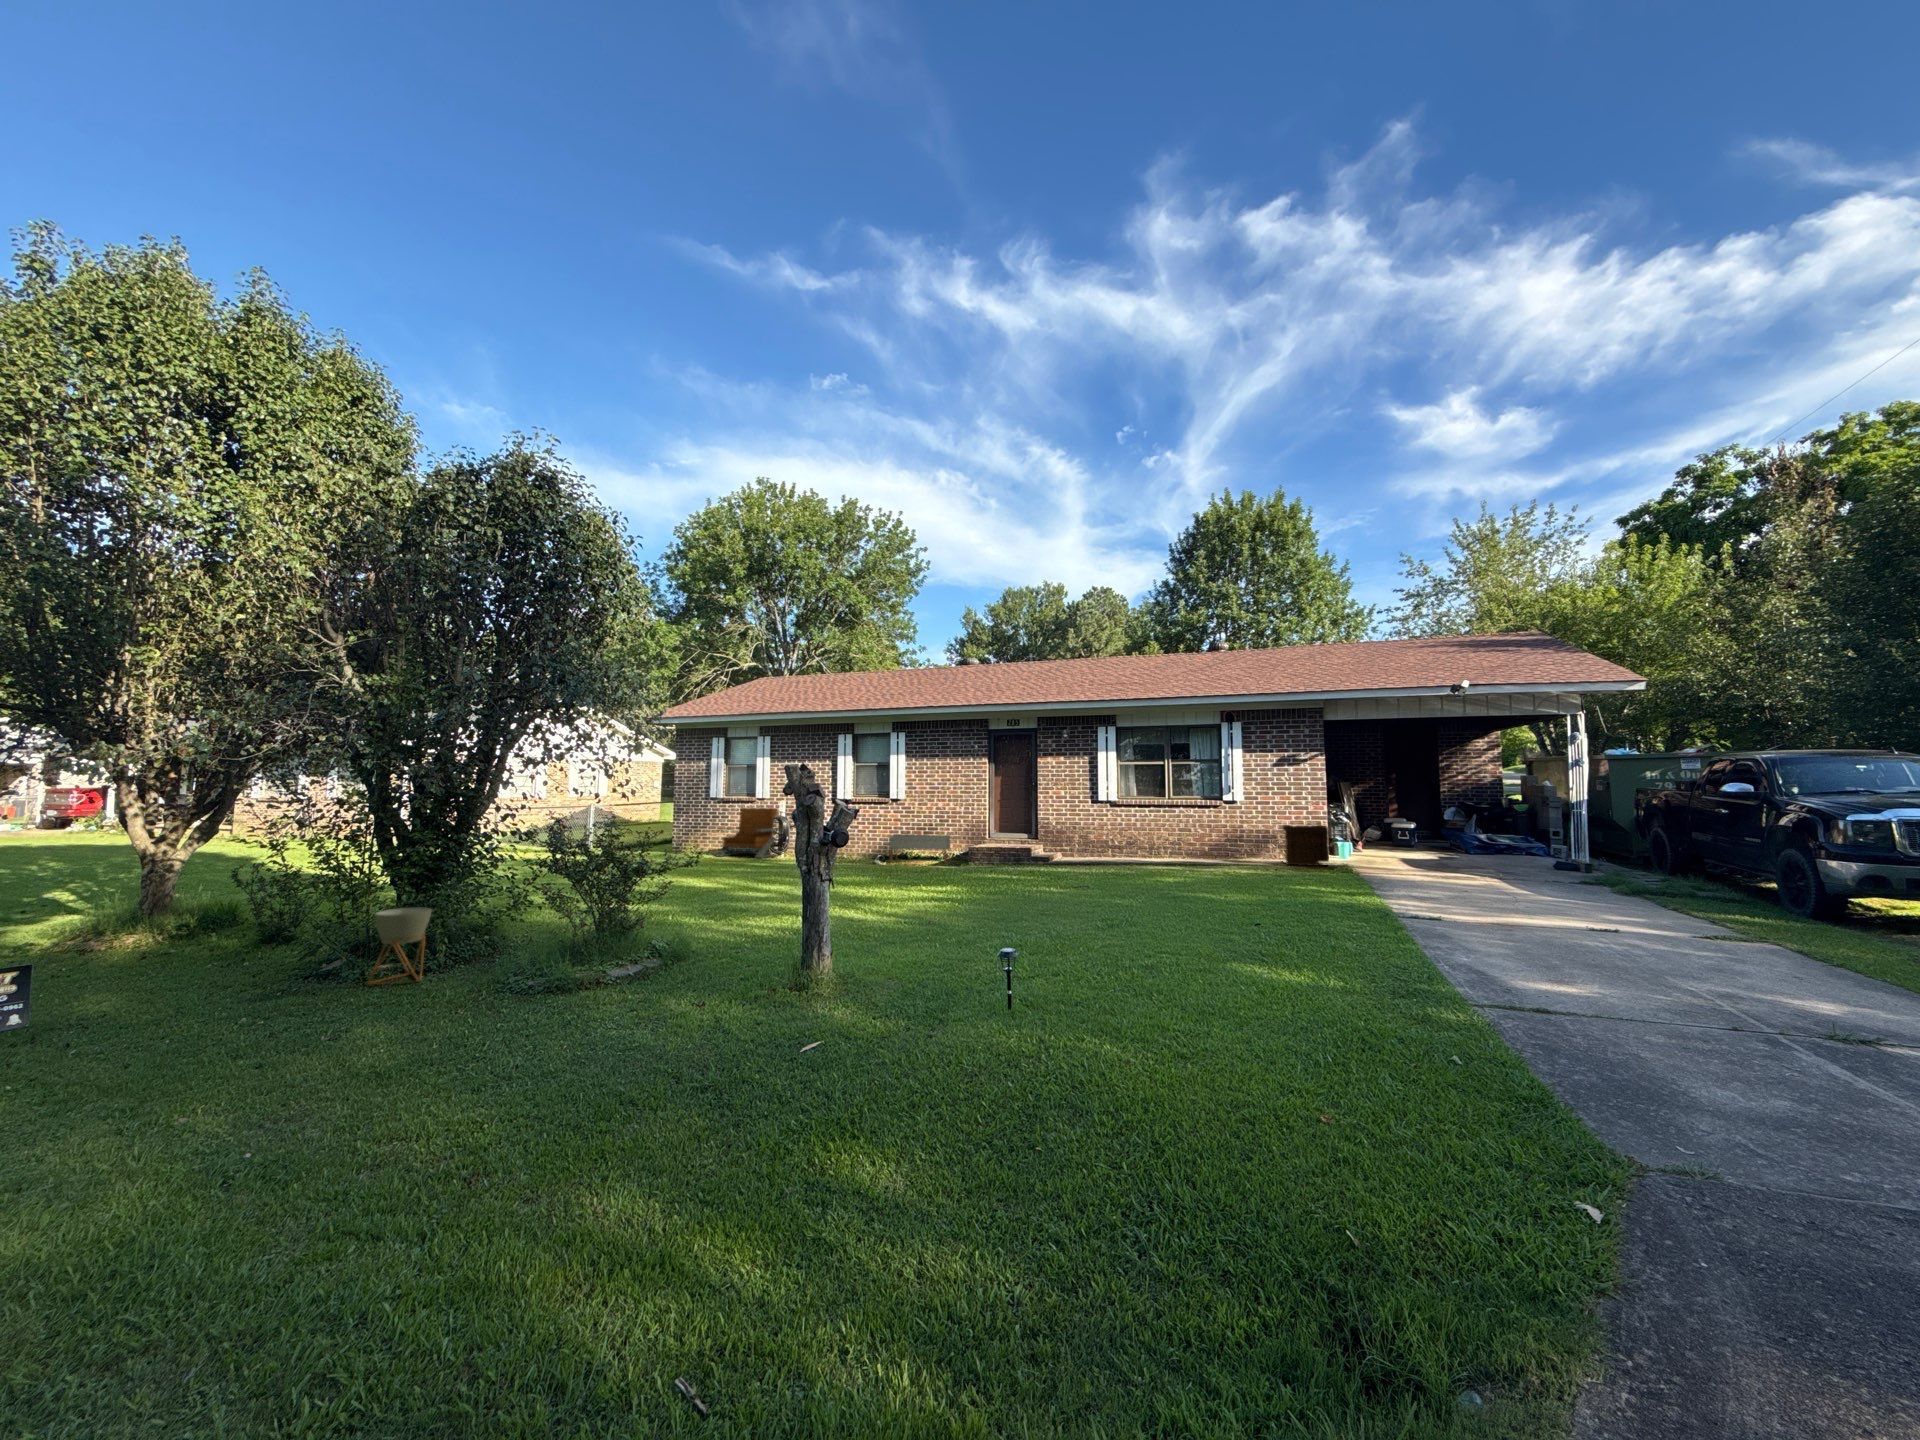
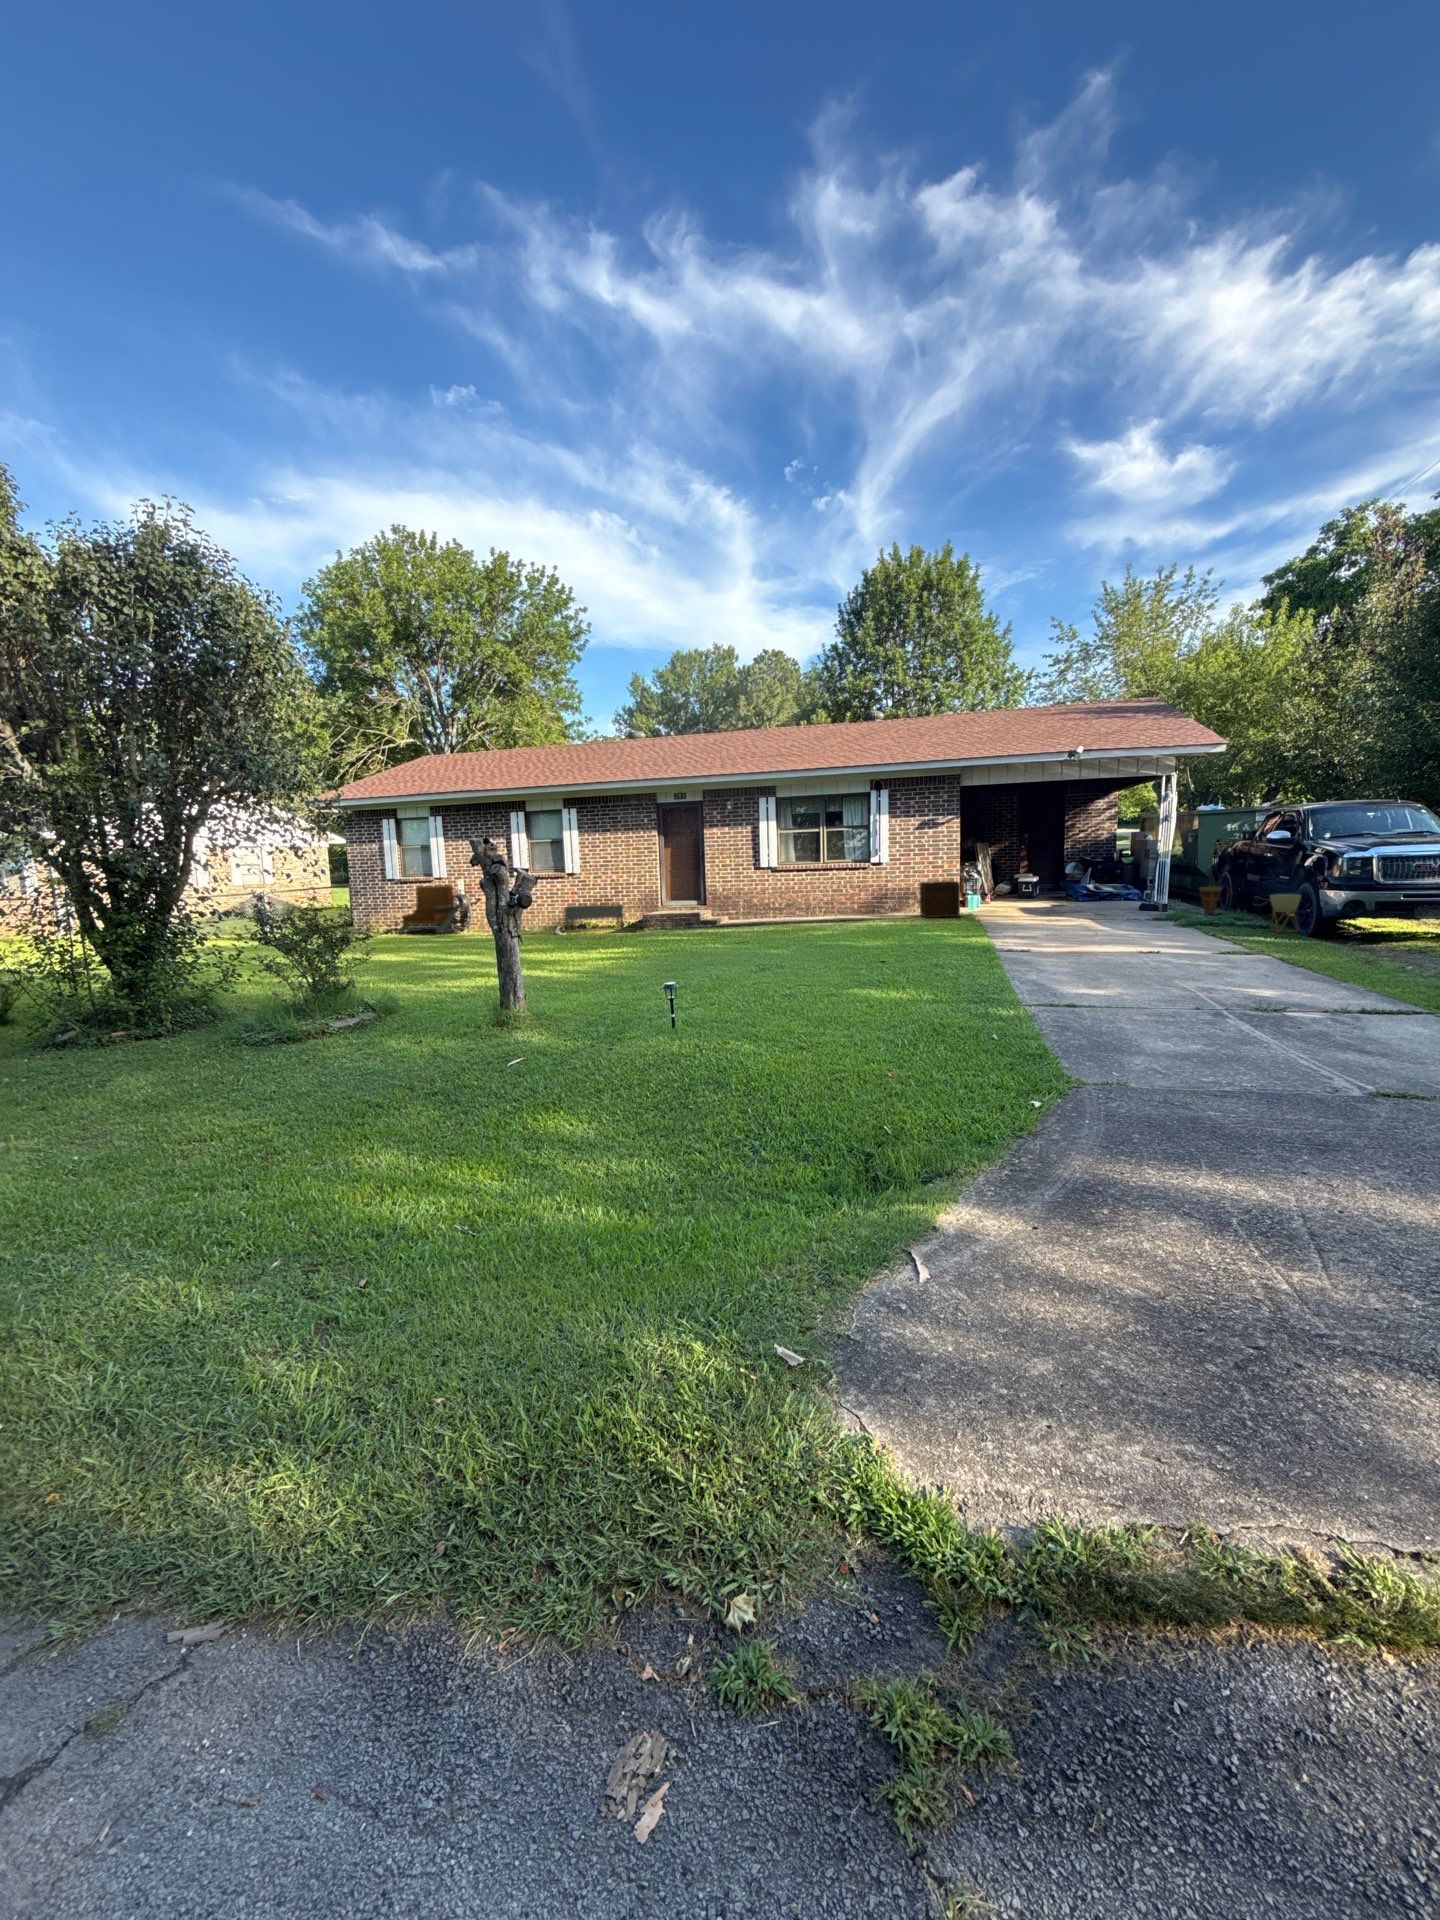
basket: none [1618,840,1657,876] -> present [1200,885,1222,914]
planter: present [367,908,432,985] -> present [1270,894,1301,933]

